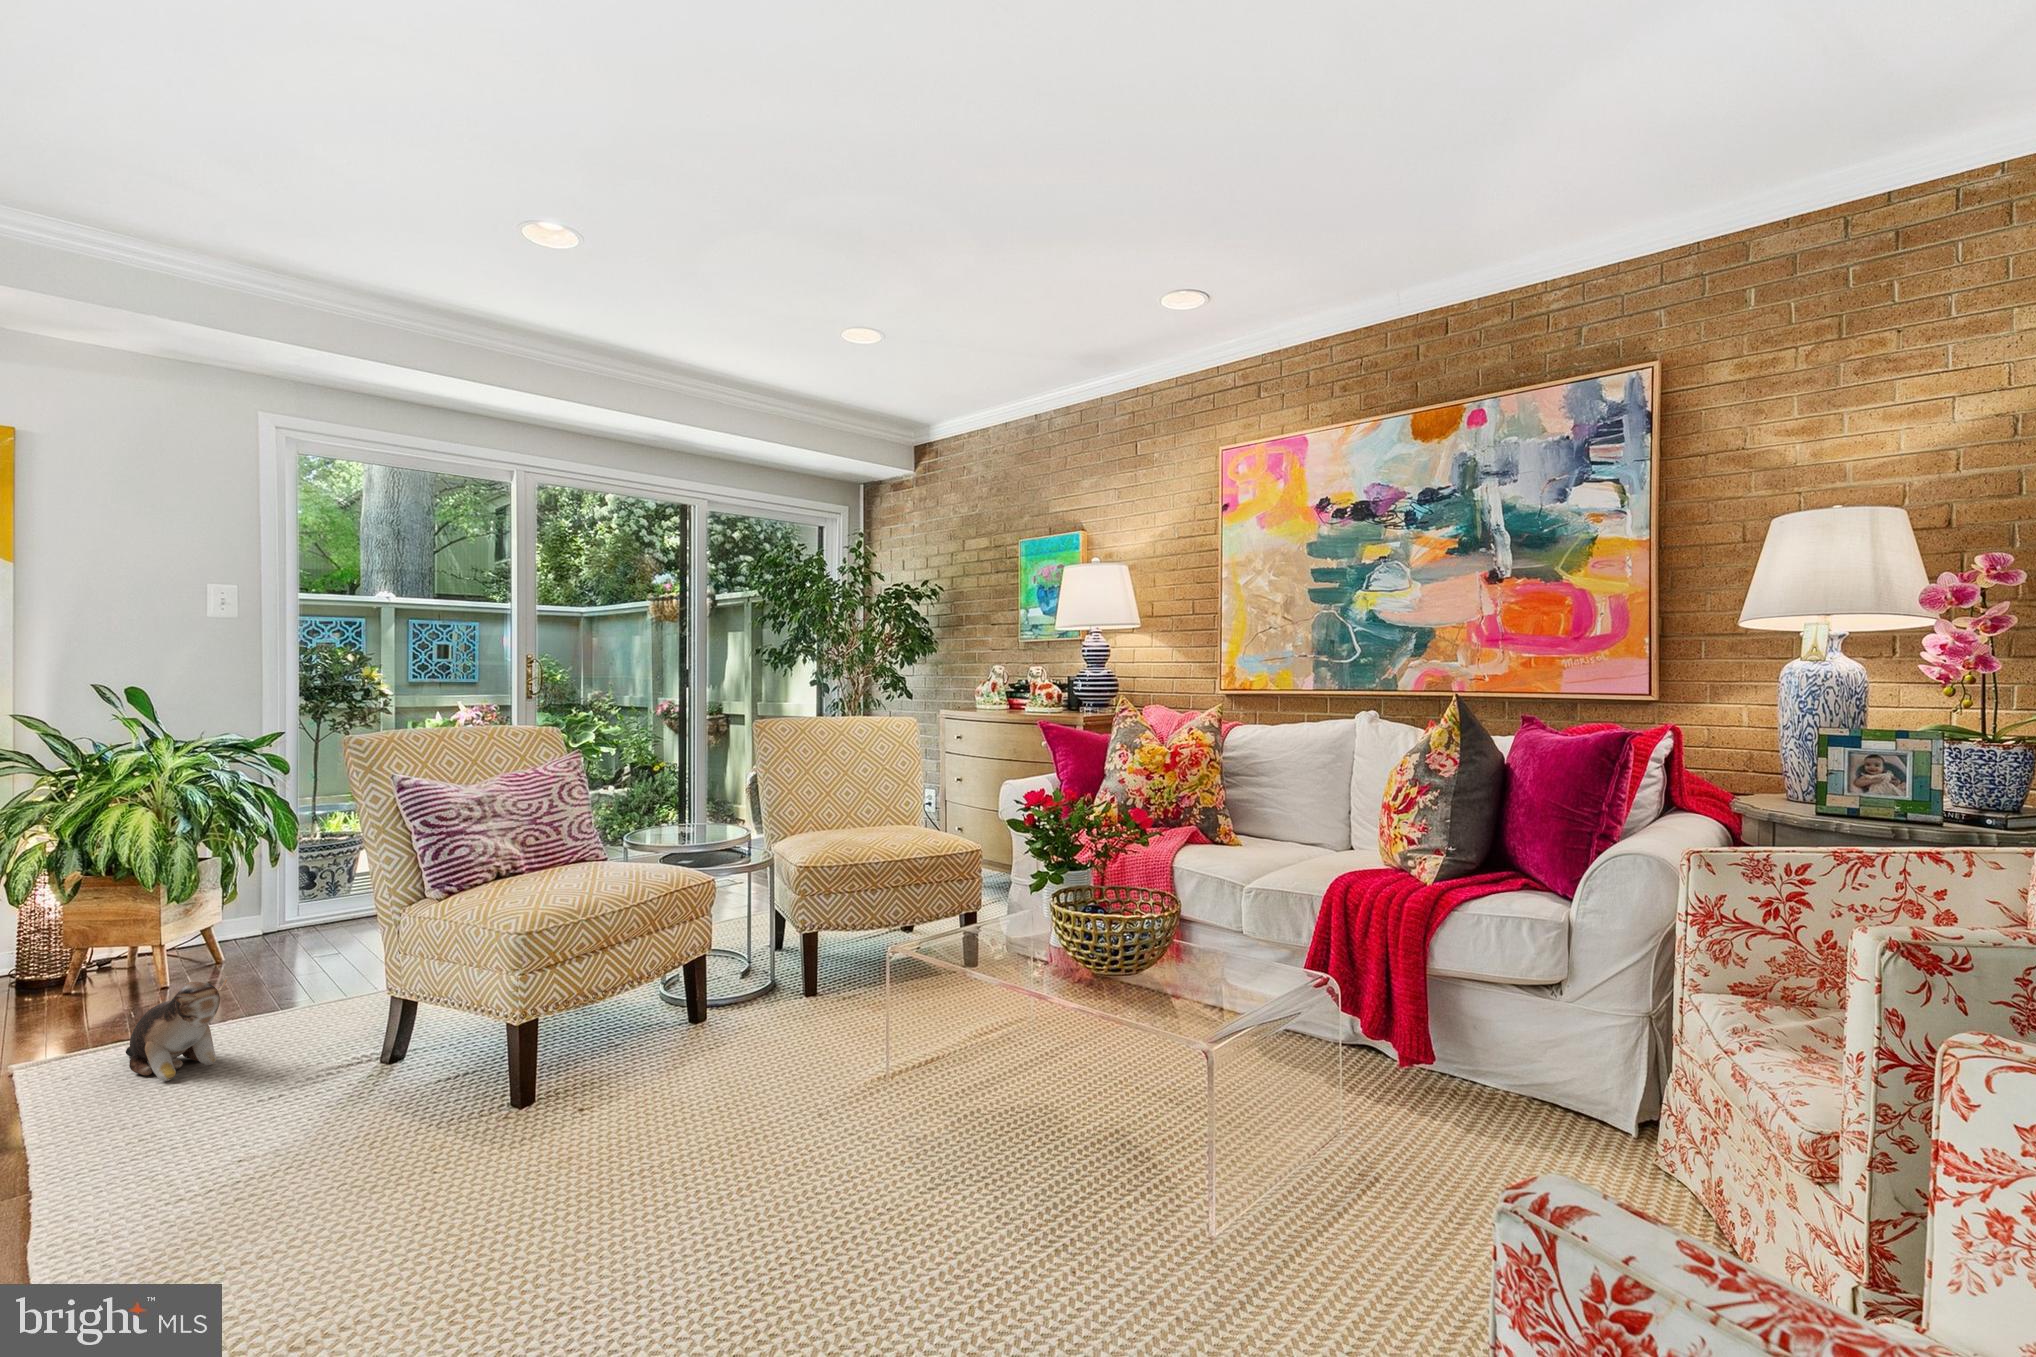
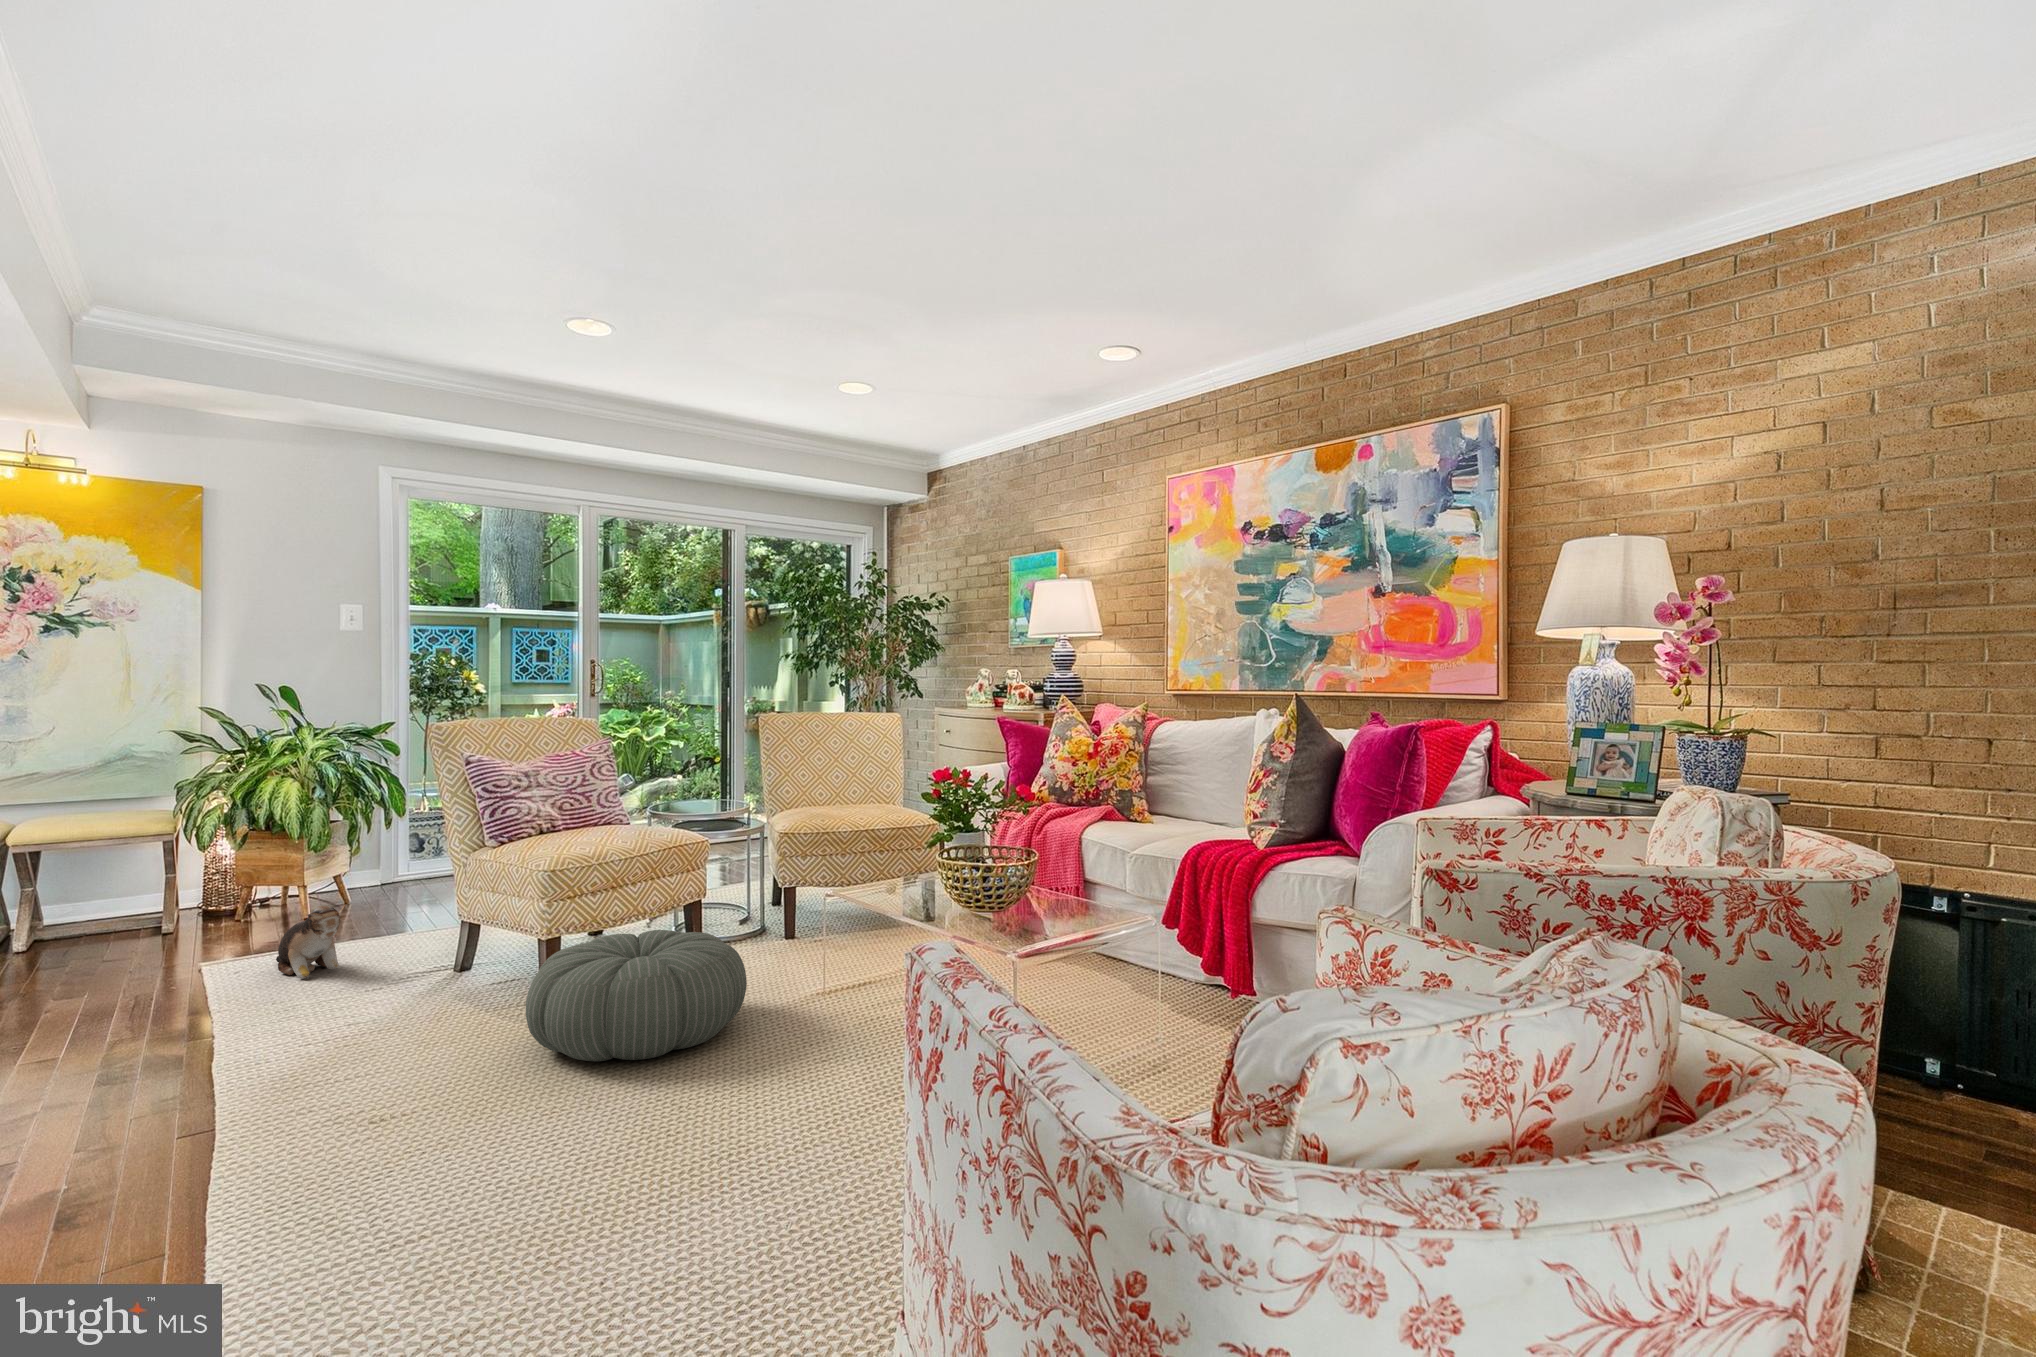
pouf: none [510,1007,802,1206] -> present [526,930,747,1061]

